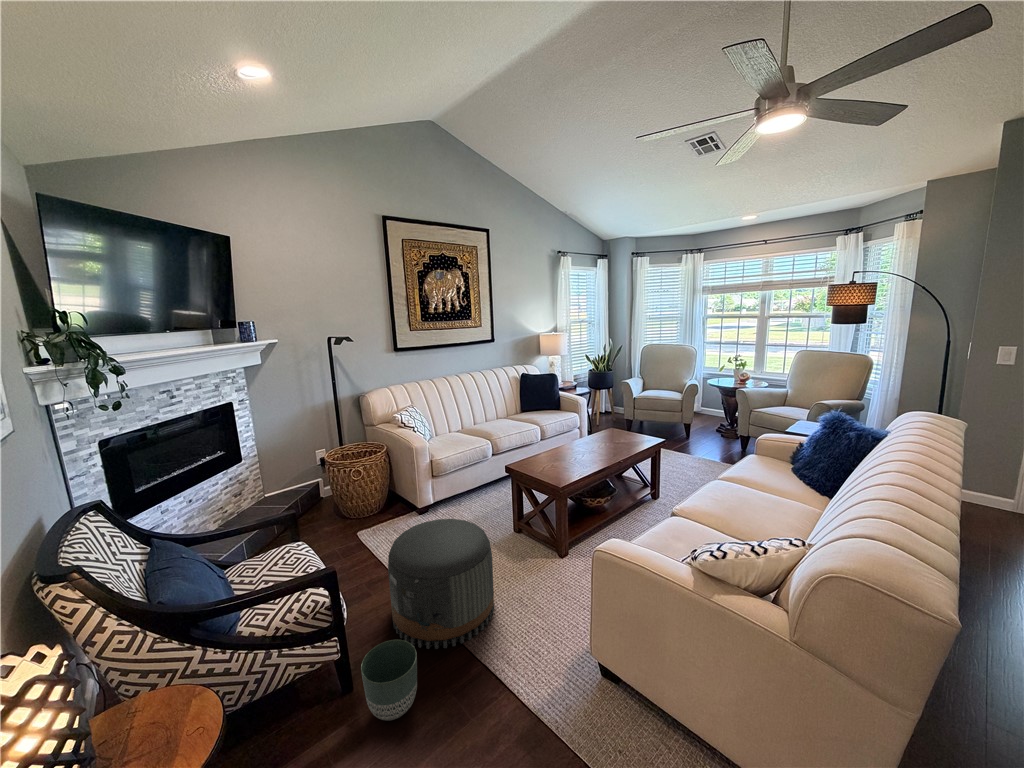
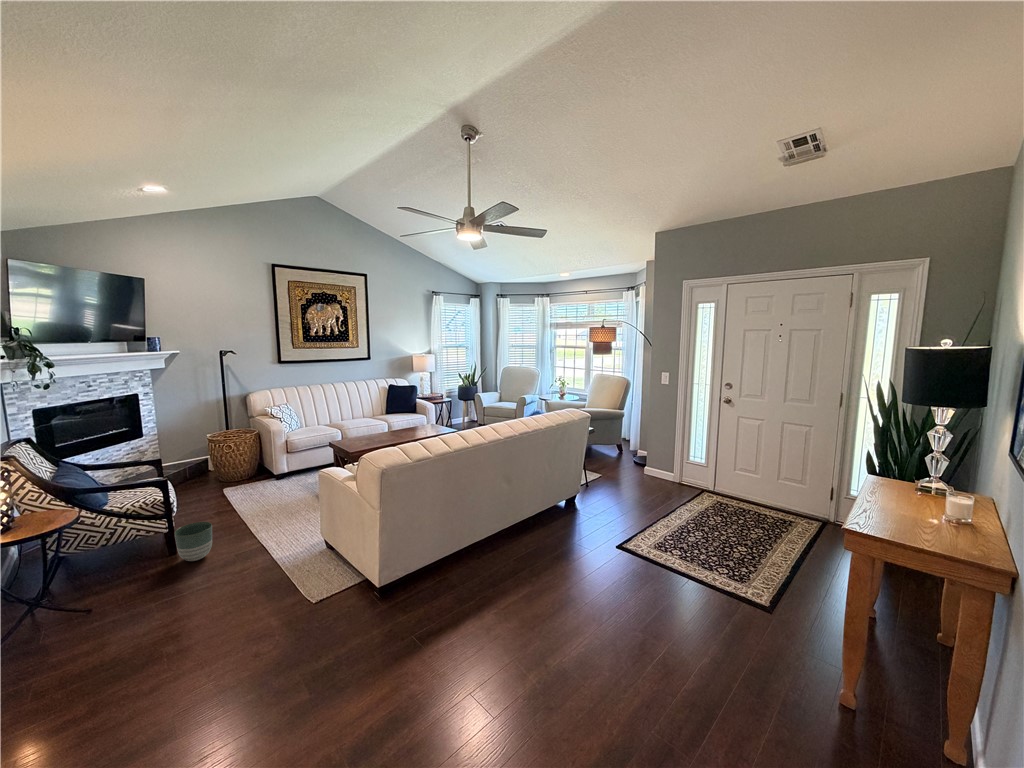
pouf: present [388,519,494,649] -> none [215,468,292,537]

